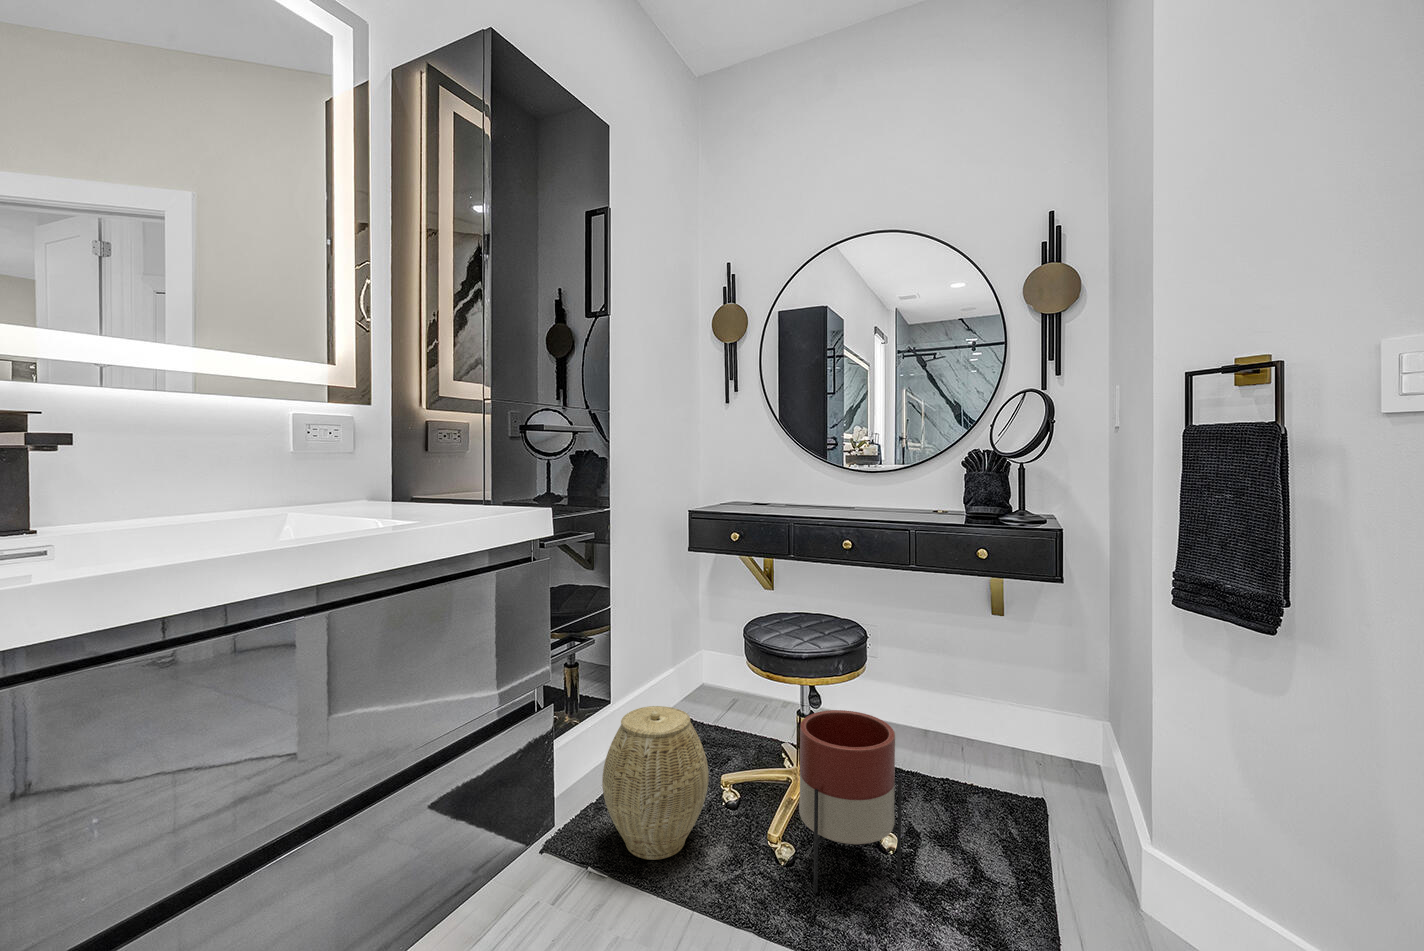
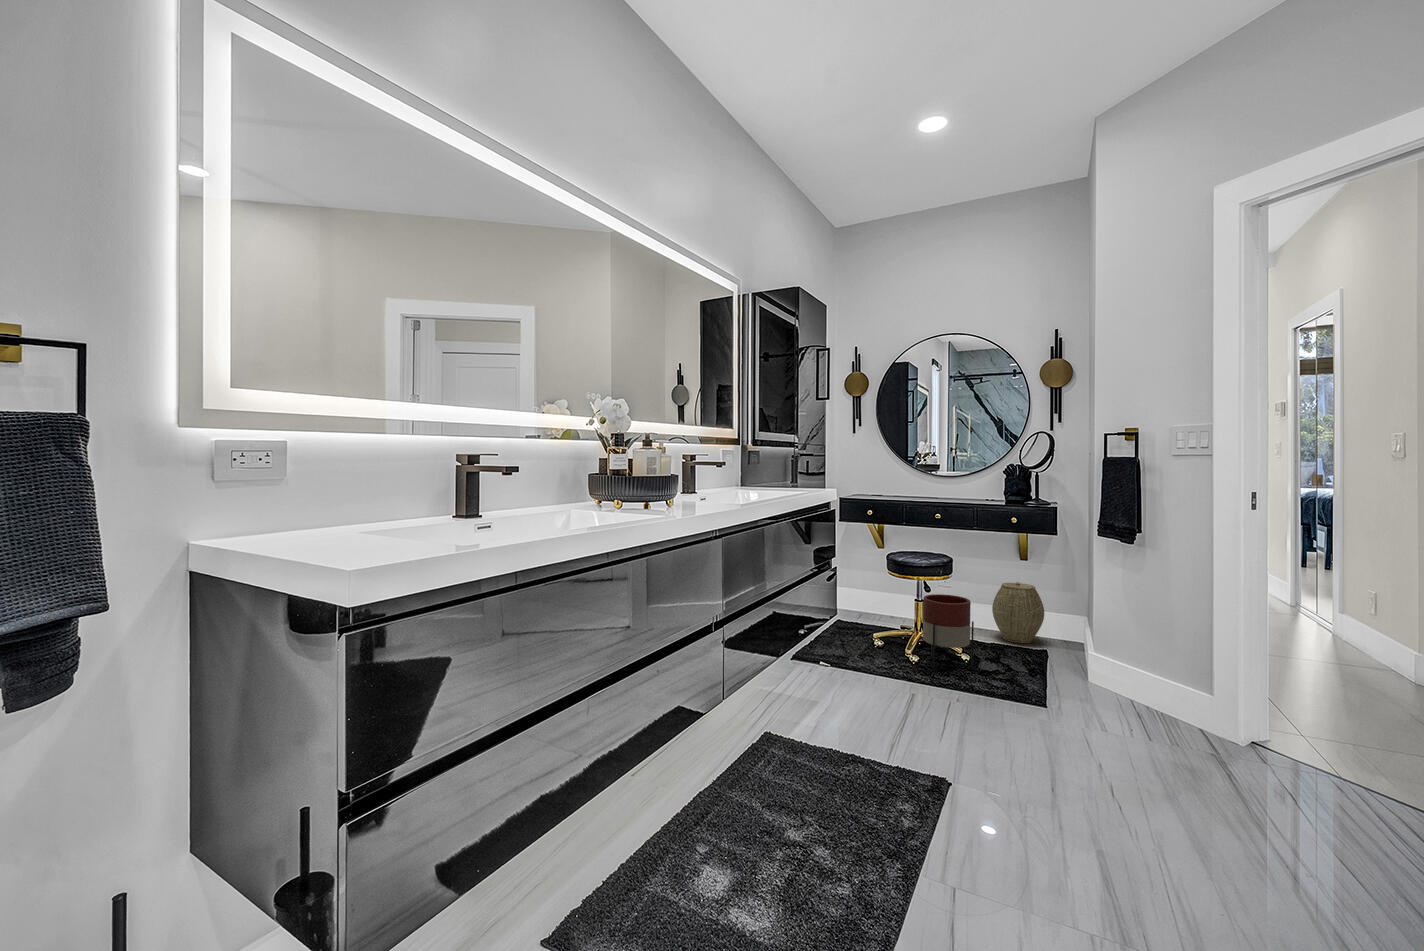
woven basket: present [602,706,708,860] -> present [992,582,1044,643]

